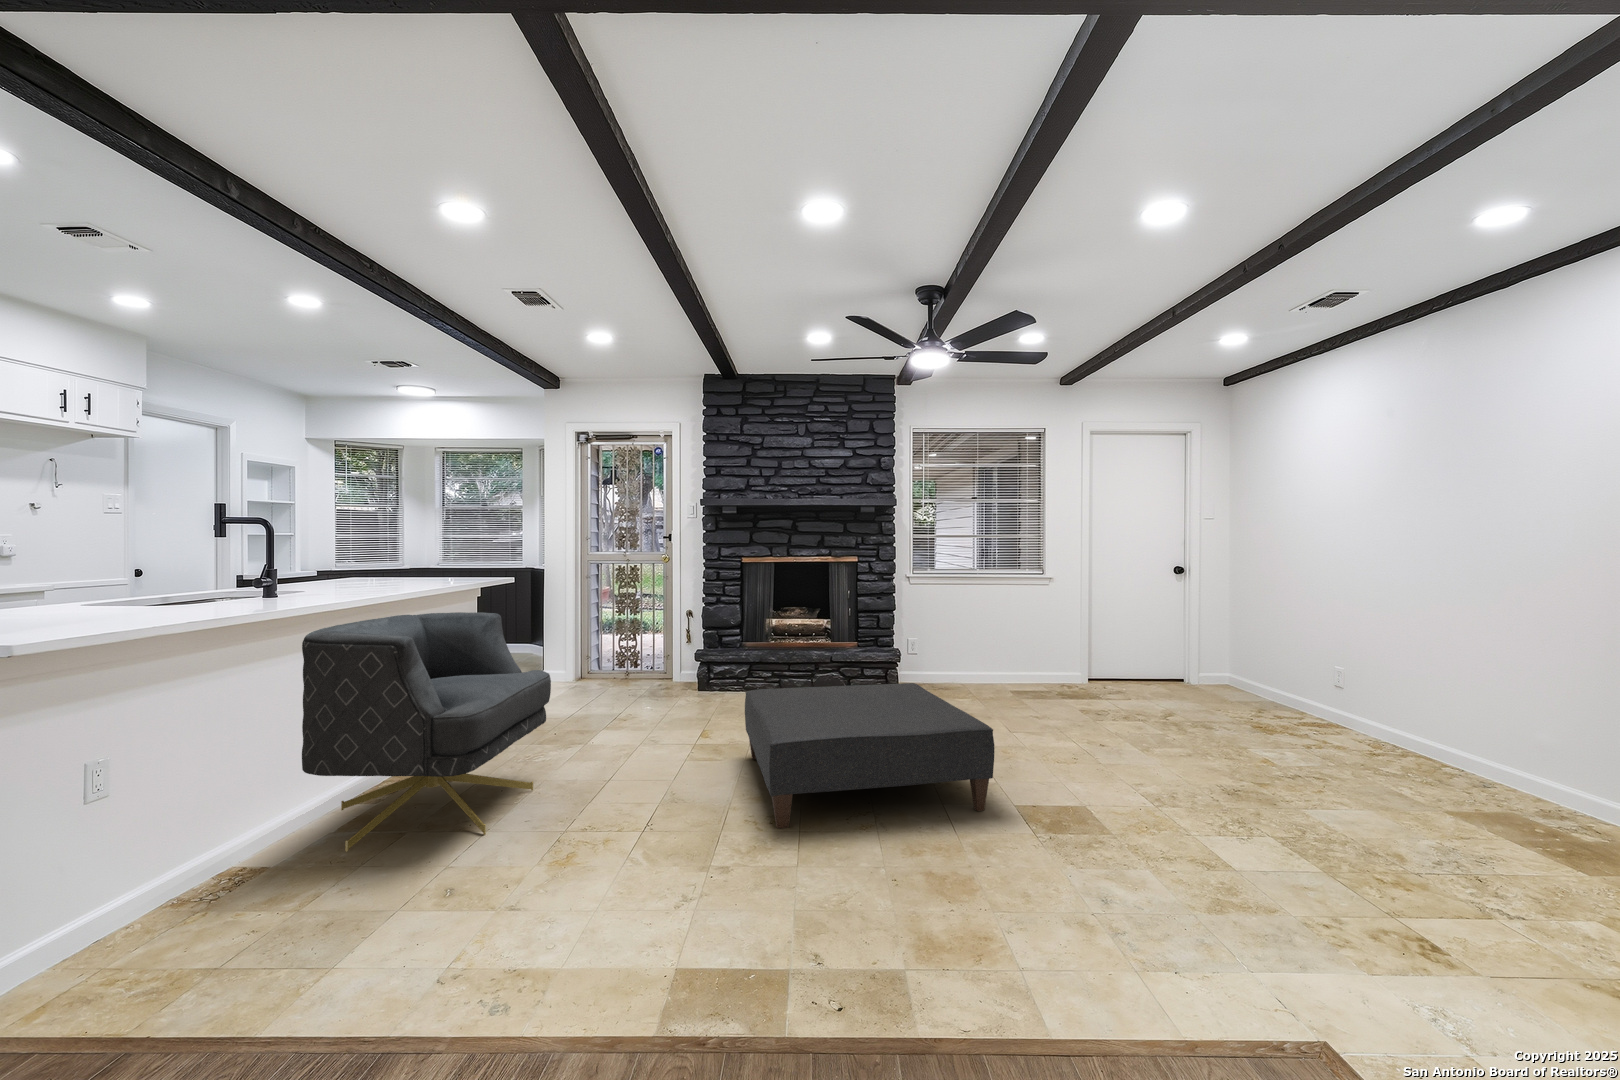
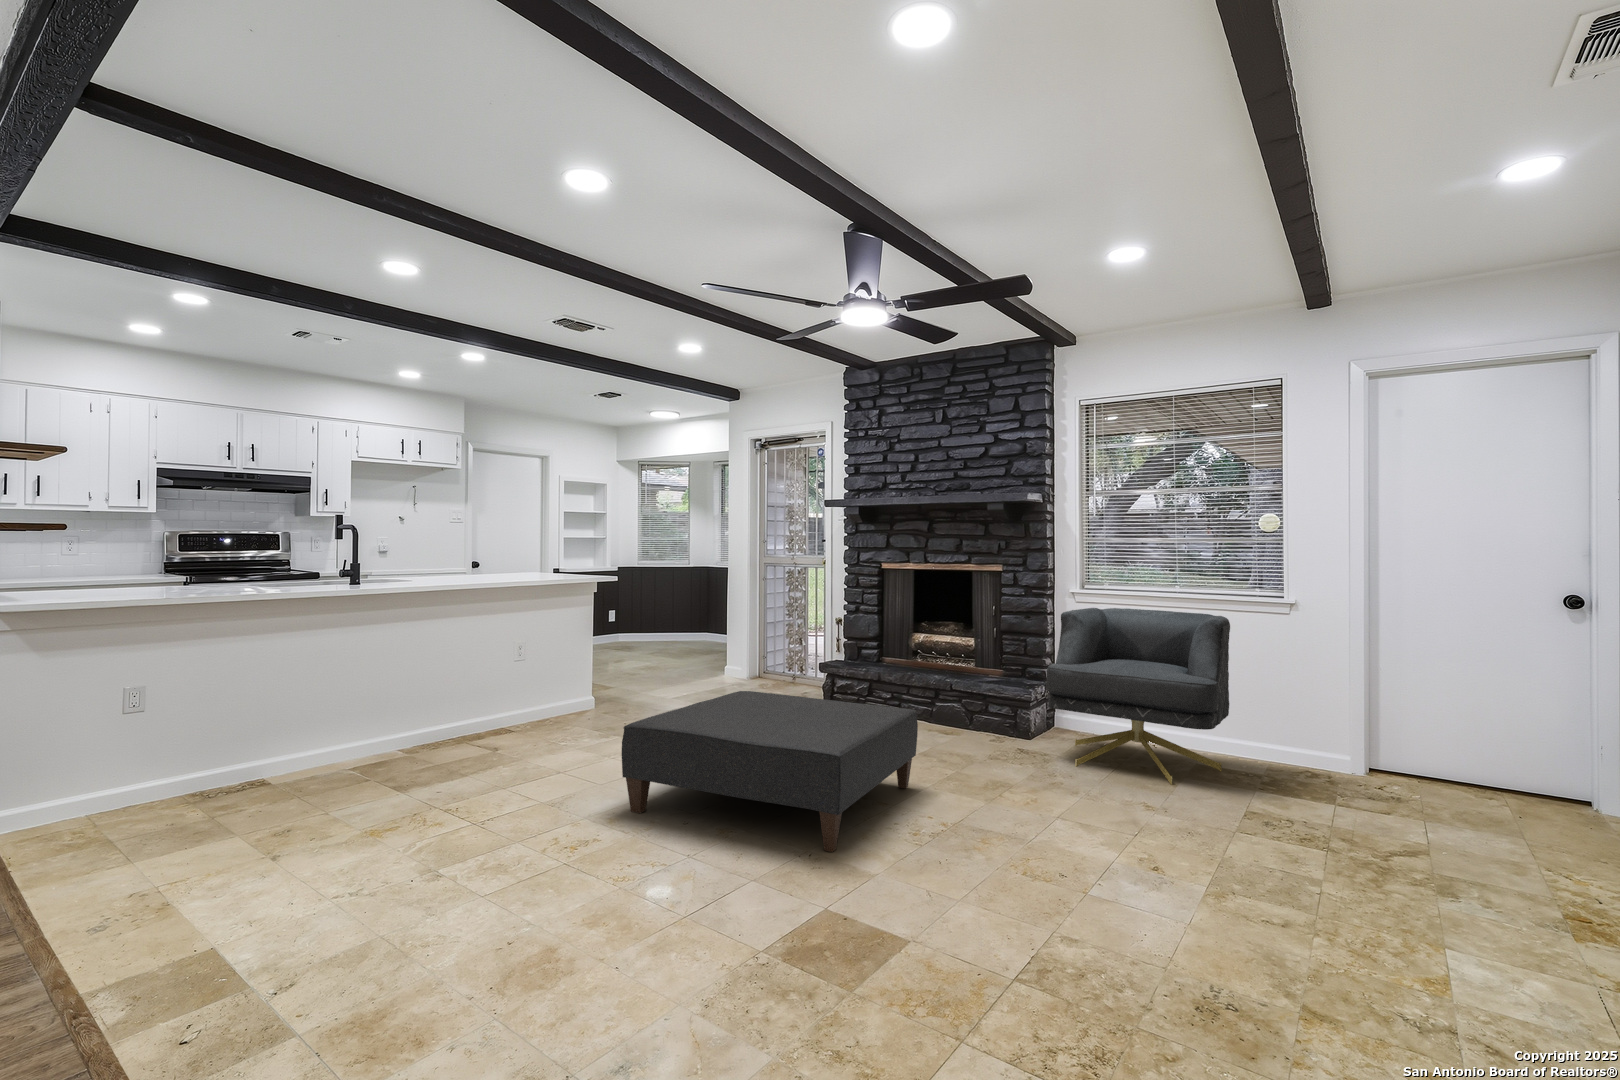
armchair: present [302,612,551,851] -> present [1046,608,1230,784]

